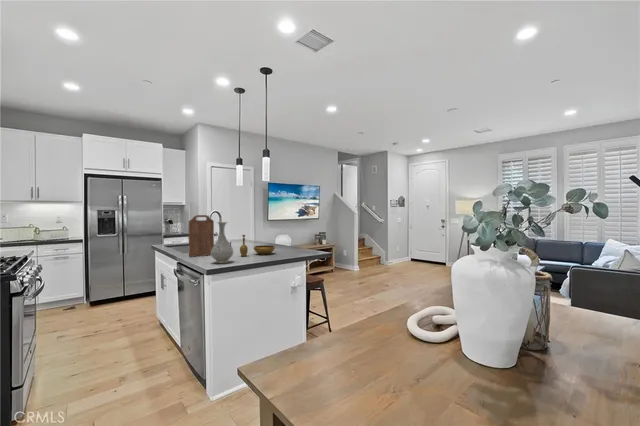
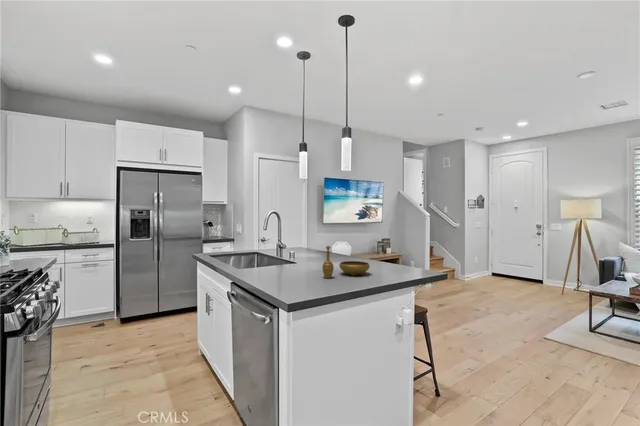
cutting board: present [189,215,214,257] -> none [250,217,283,276]
vase: present [211,222,233,263] -> none [289,228,322,292]

